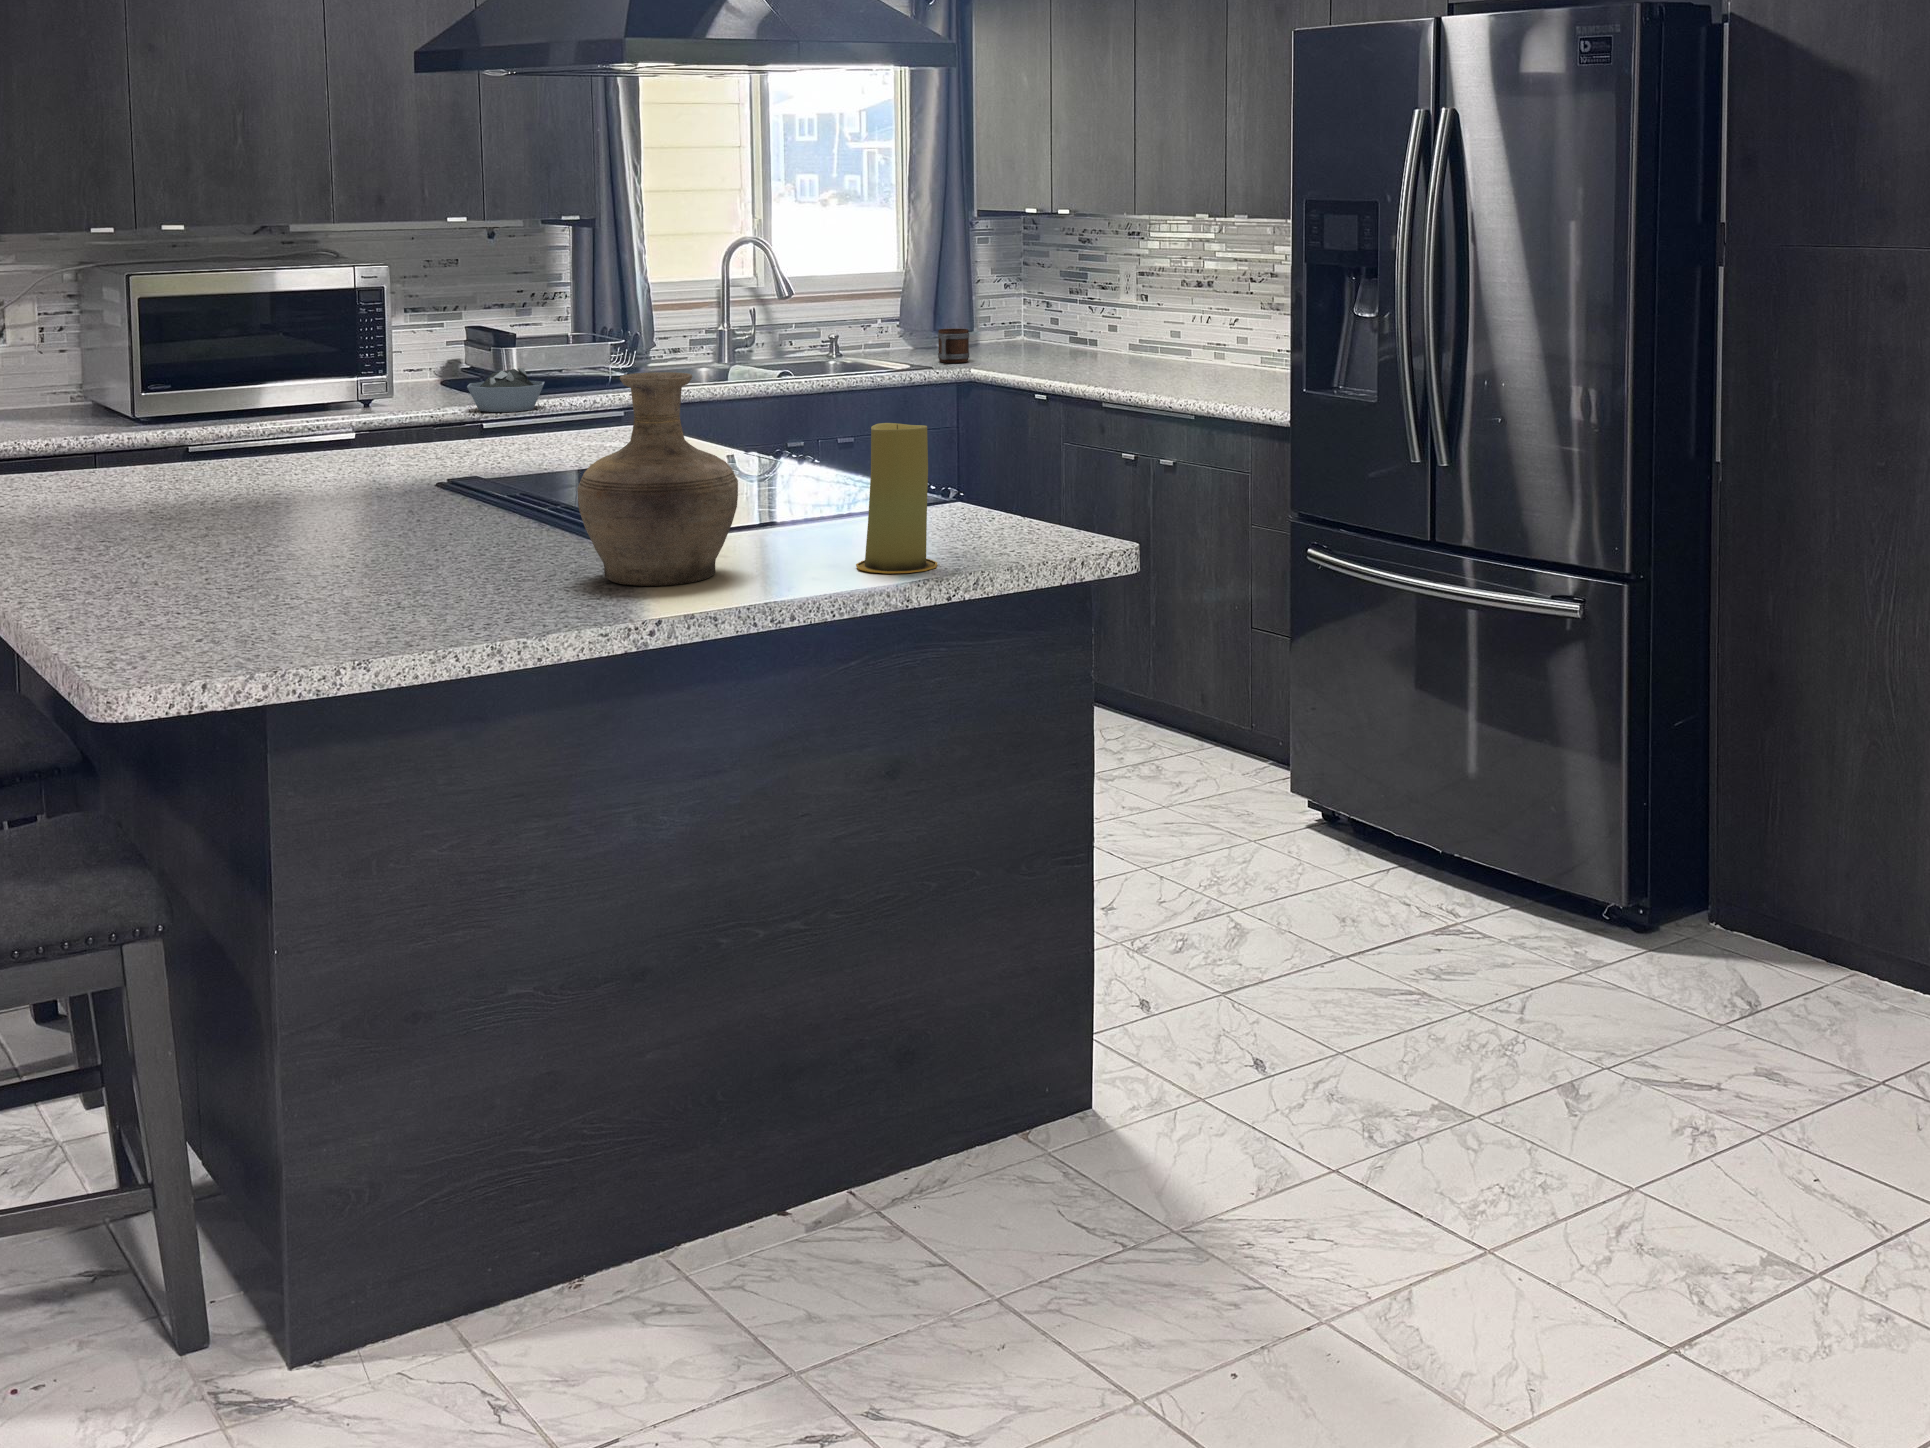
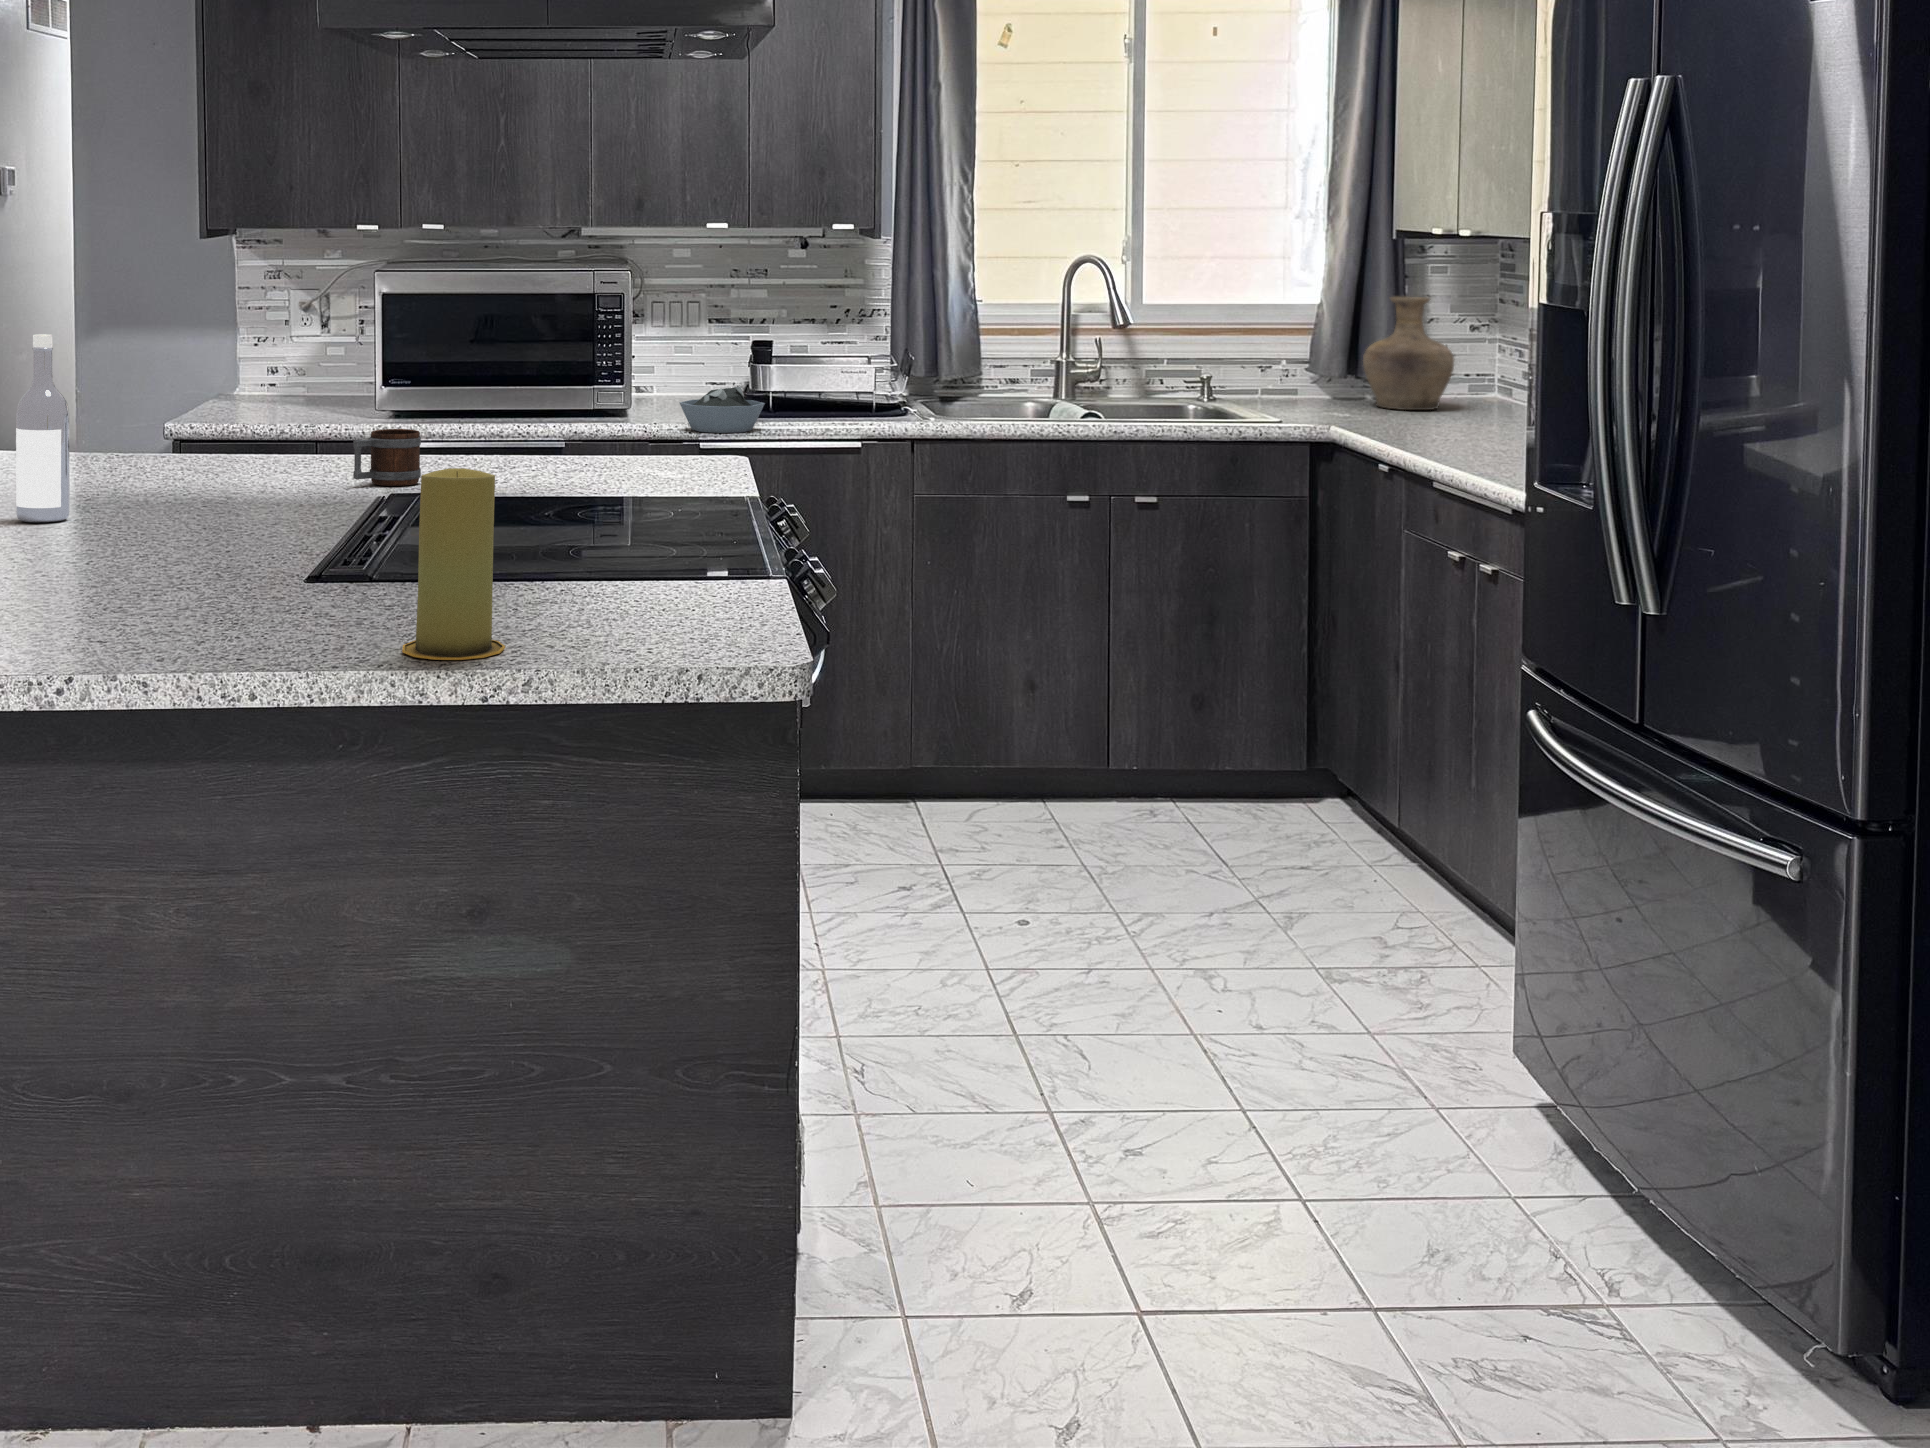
mug: present [938,329,969,363] -> present [353,429,421,486]
wine bottle: none [125,348,183,535] -> present [16,334,70,522]
vase: present [577,372,738,586] -> present [1363,297,1455,410]

